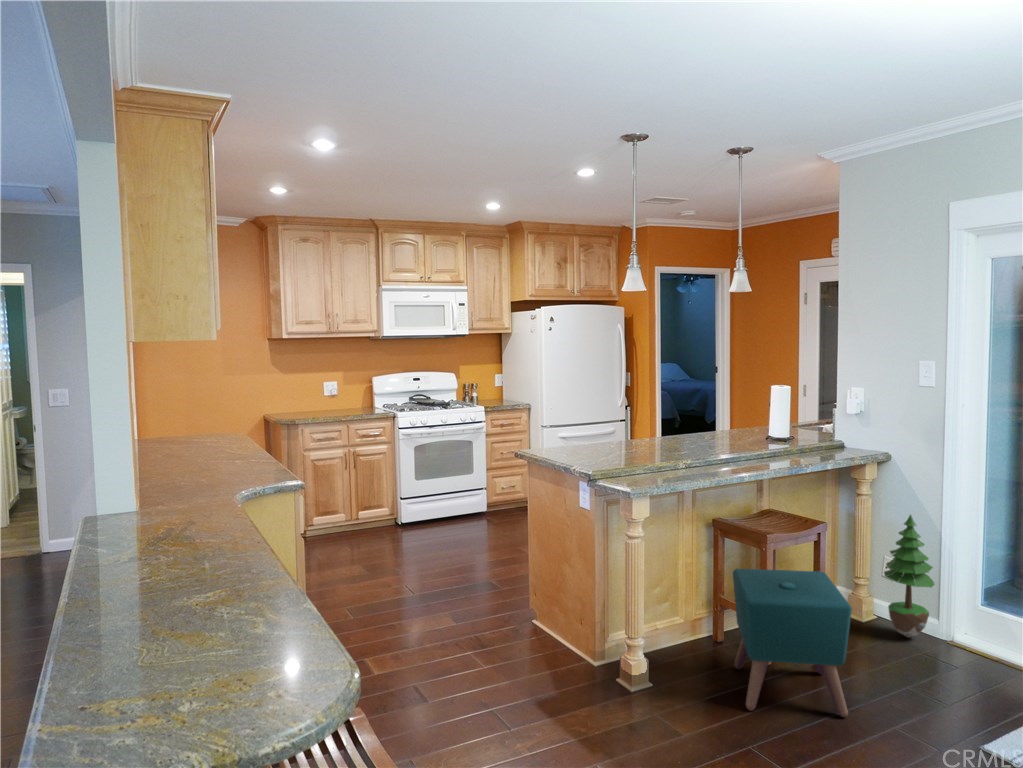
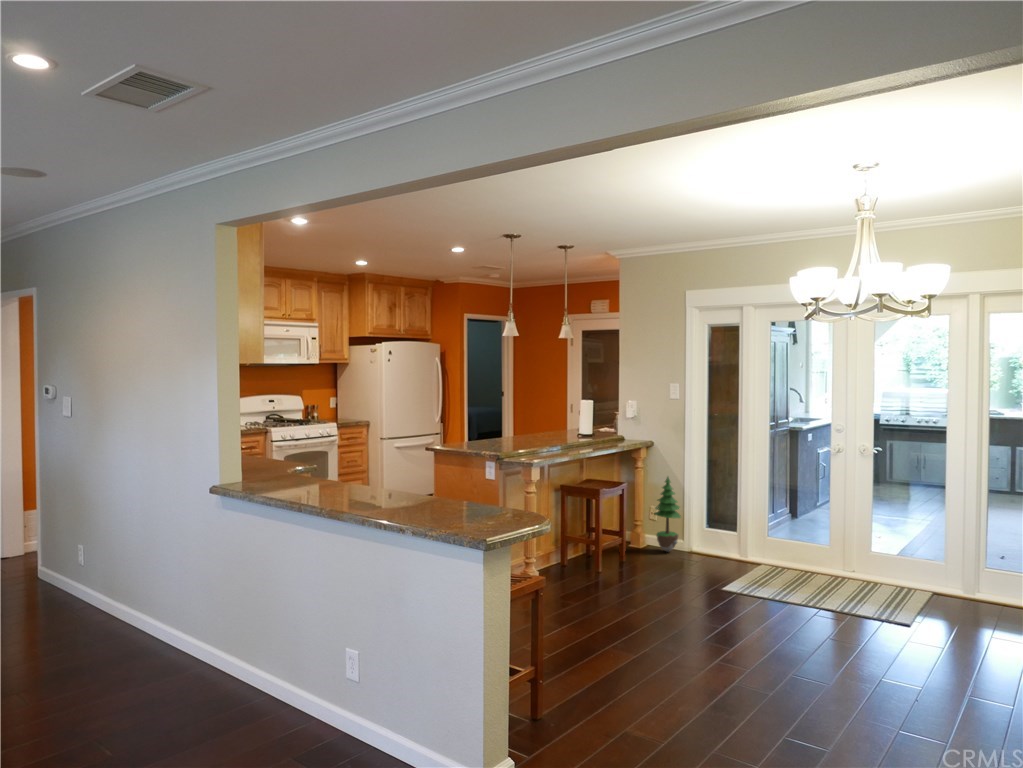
ottoman: present [733,569,852,717] -> none [583,509,657,592]

